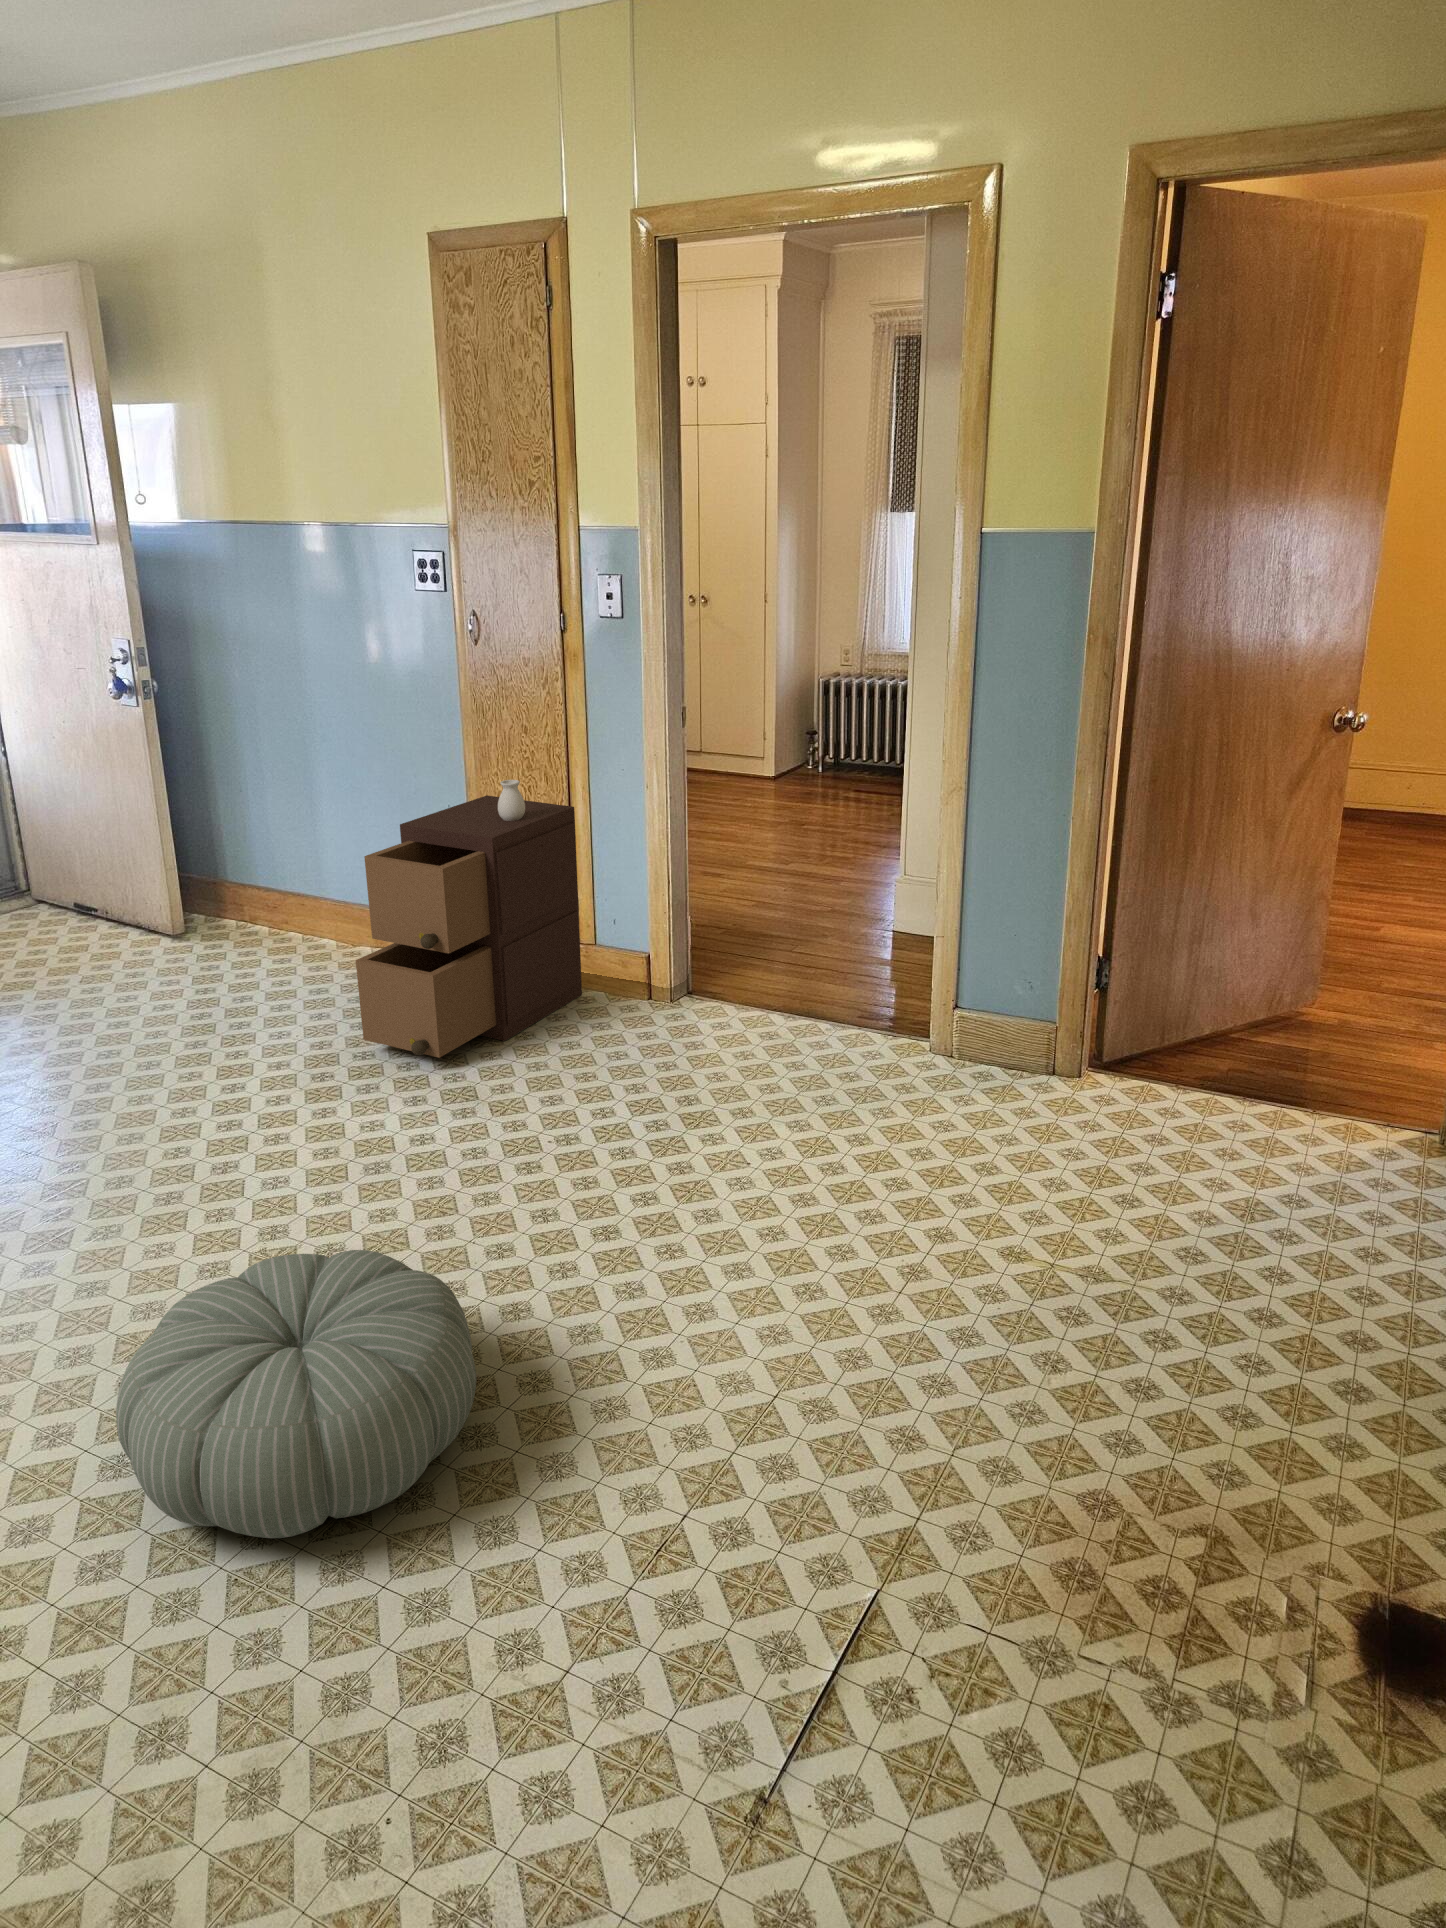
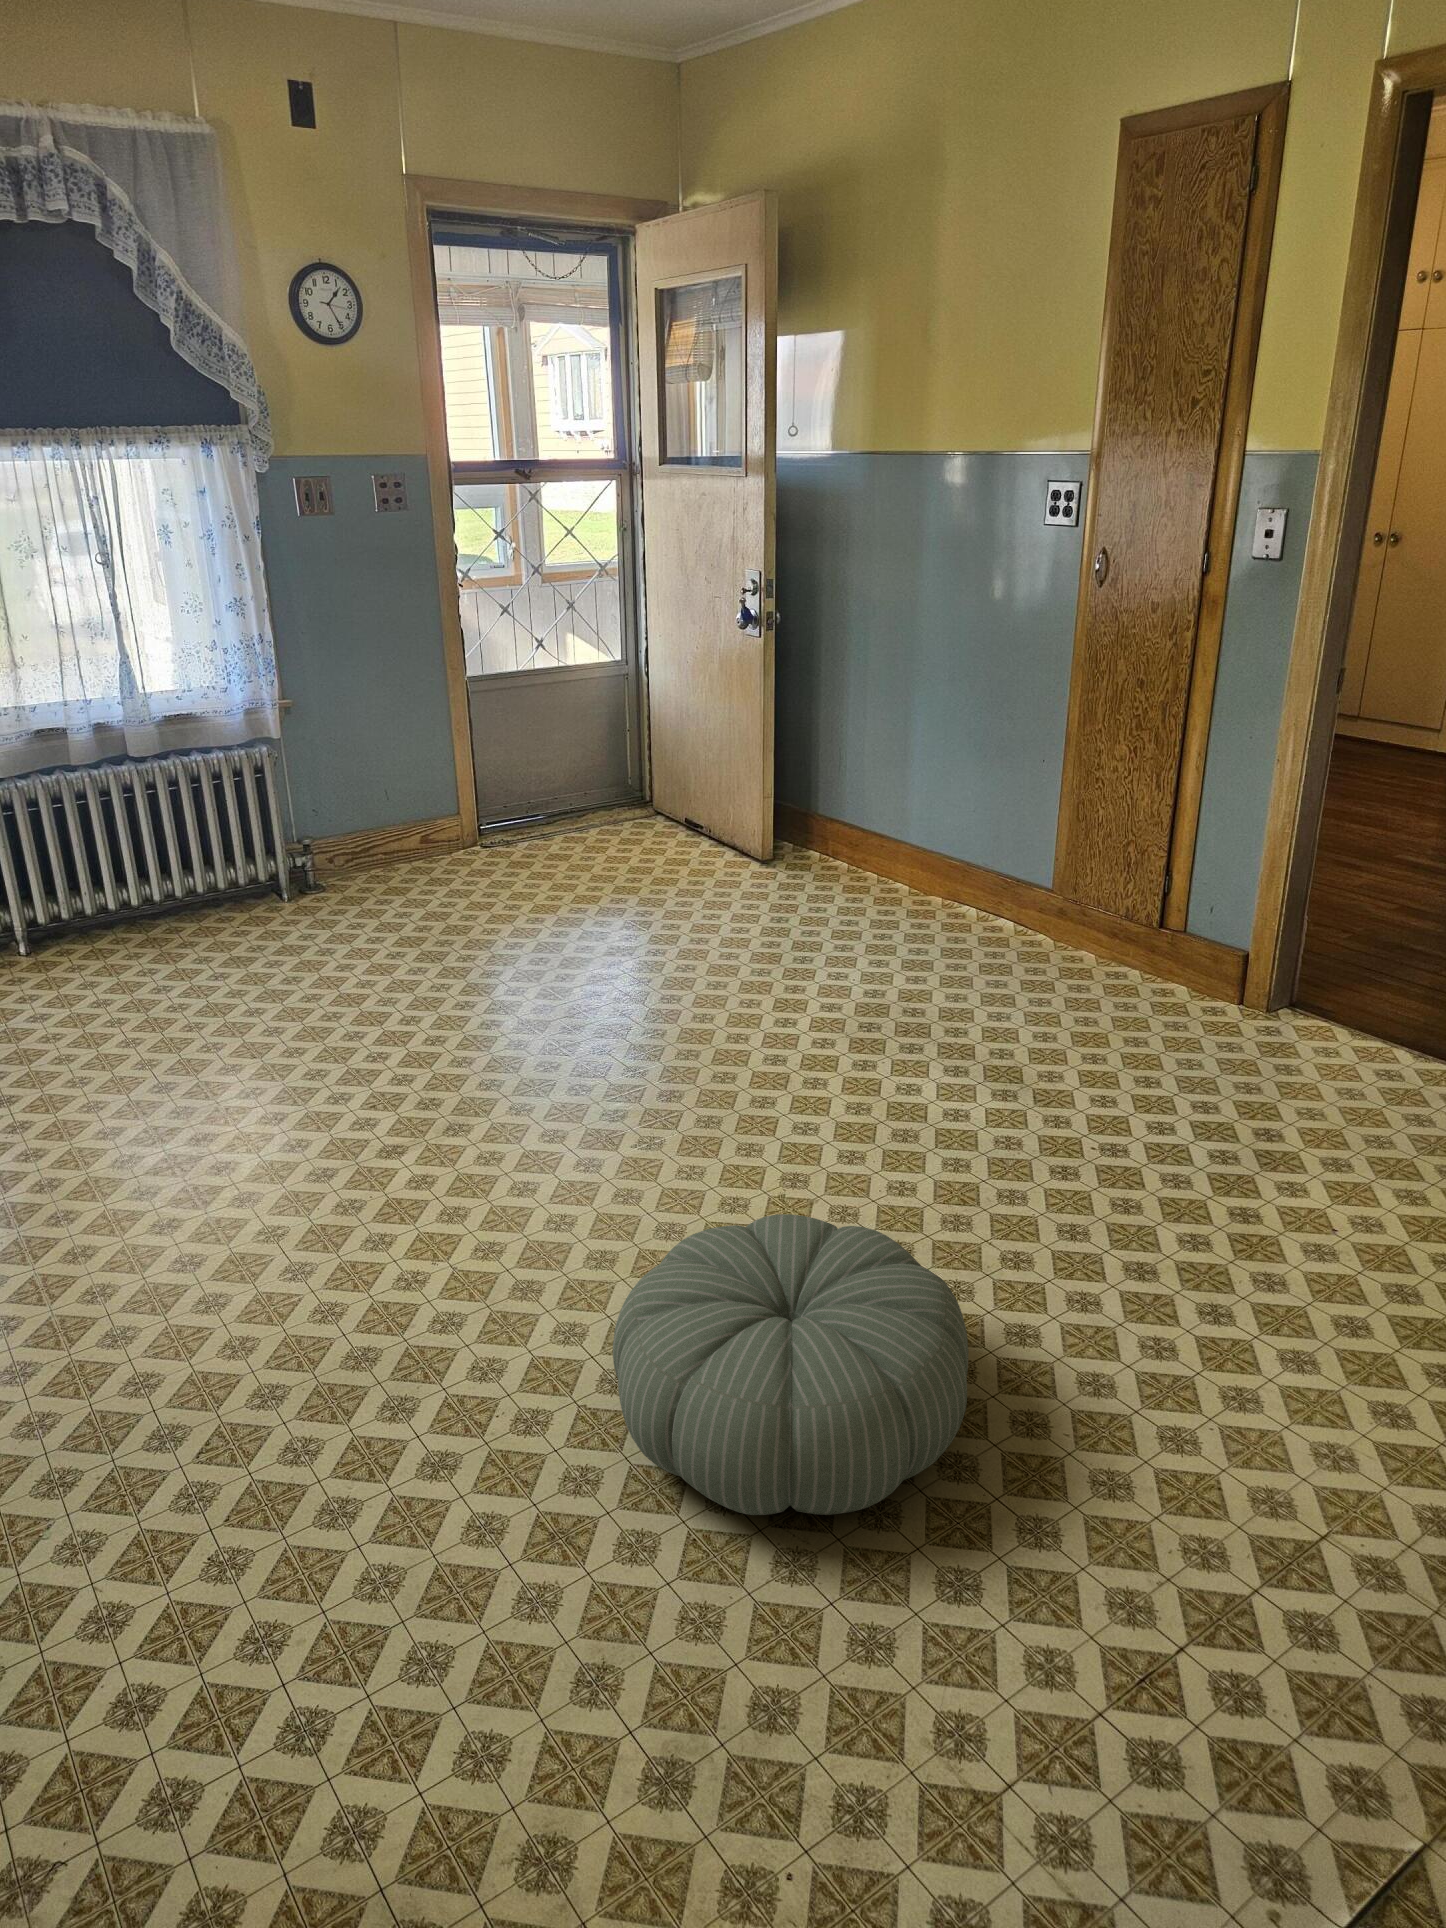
storage cabinet: present [356,780,582,1058] -> none [919,740,1185,1030]

